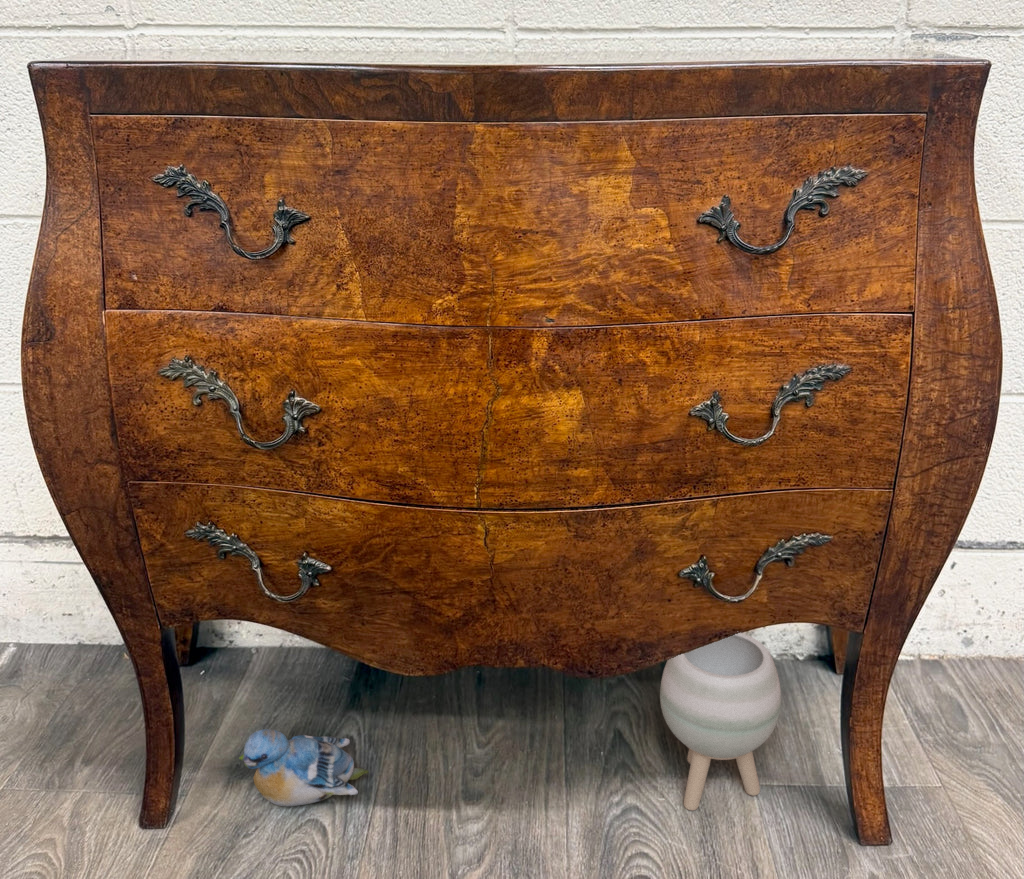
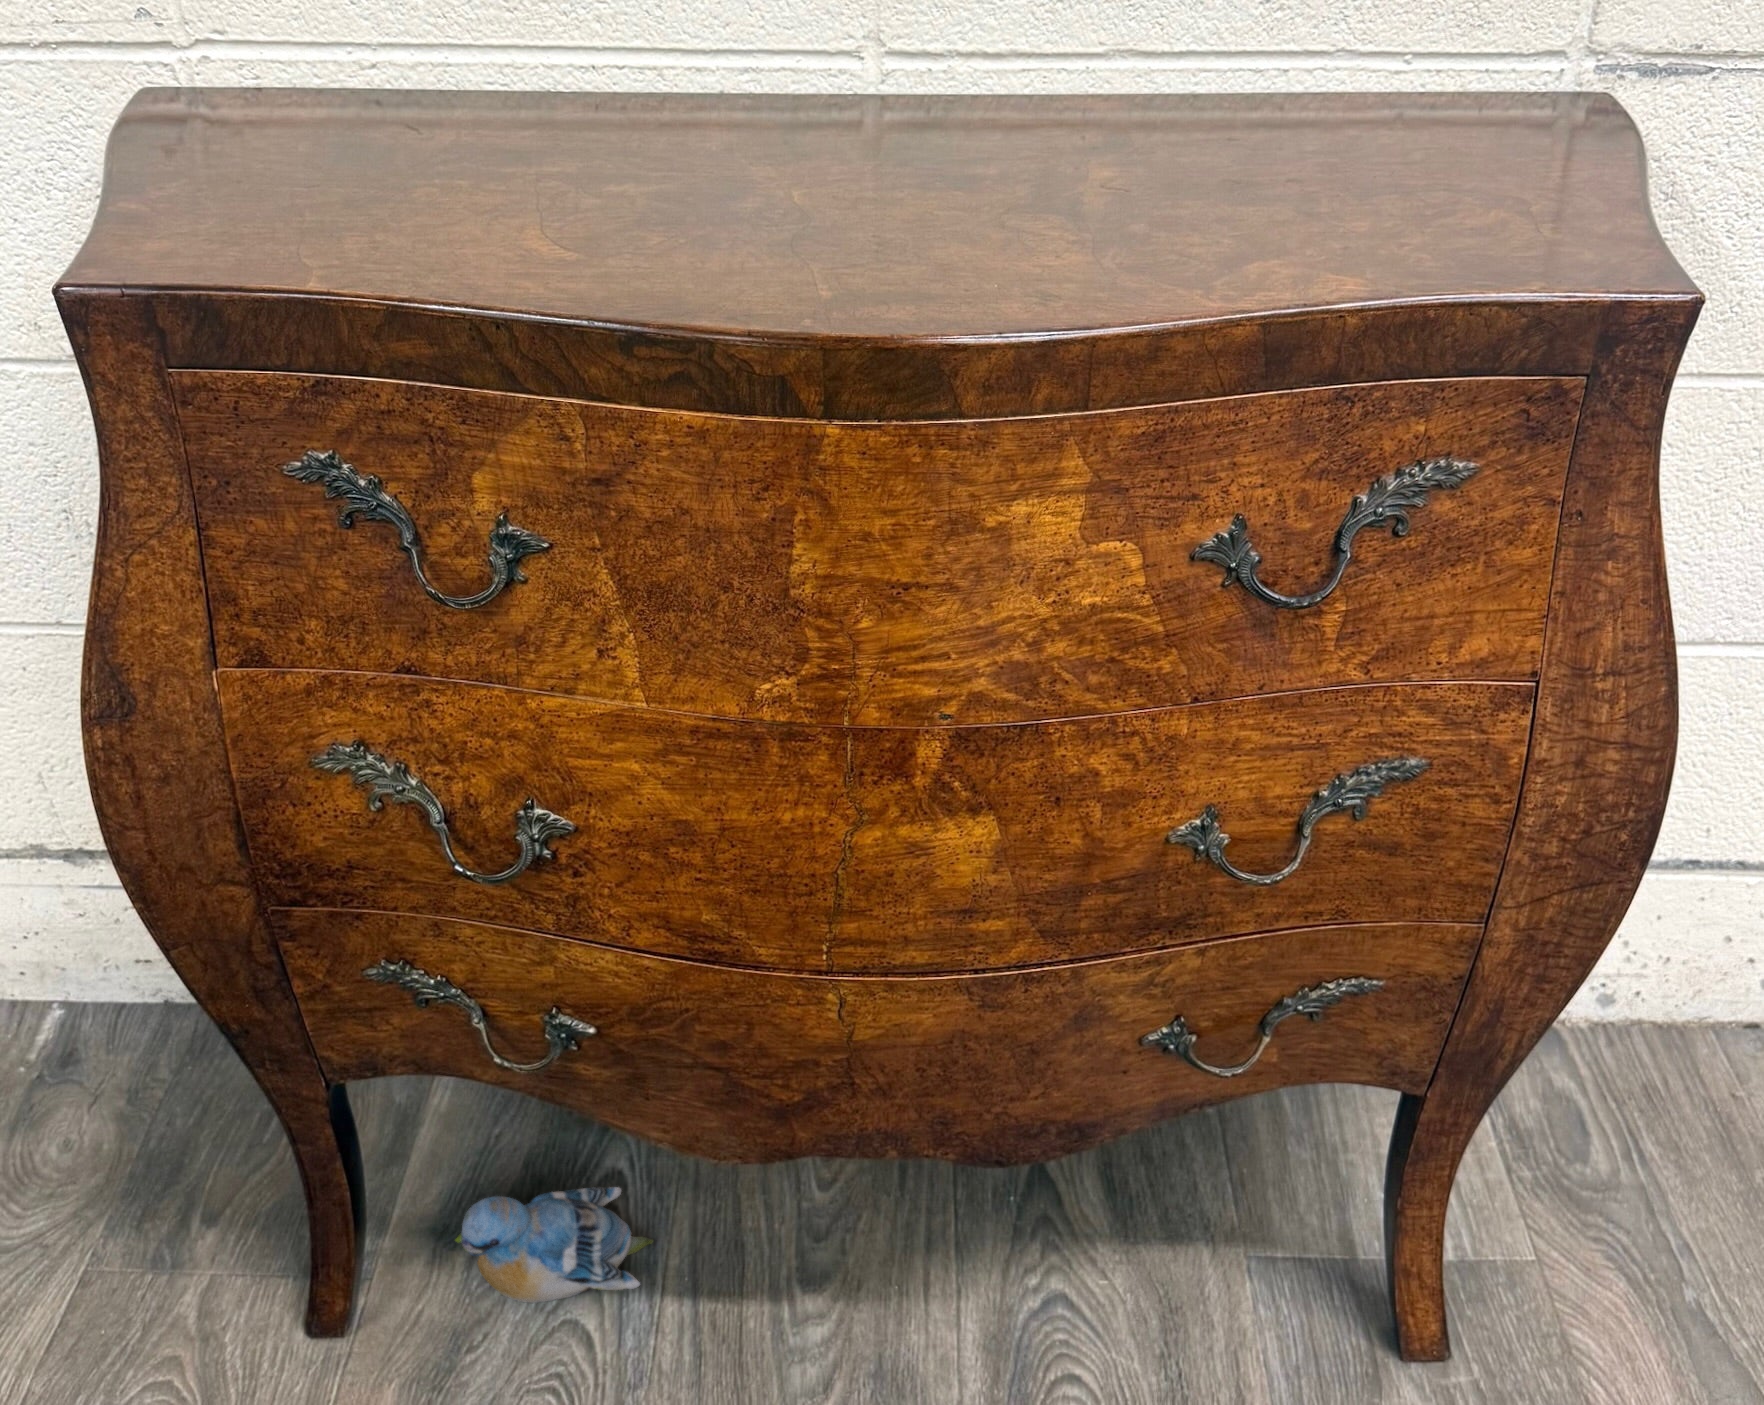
planter: present [660,633,781,811] -> none [1109,1039,1295,1304]

